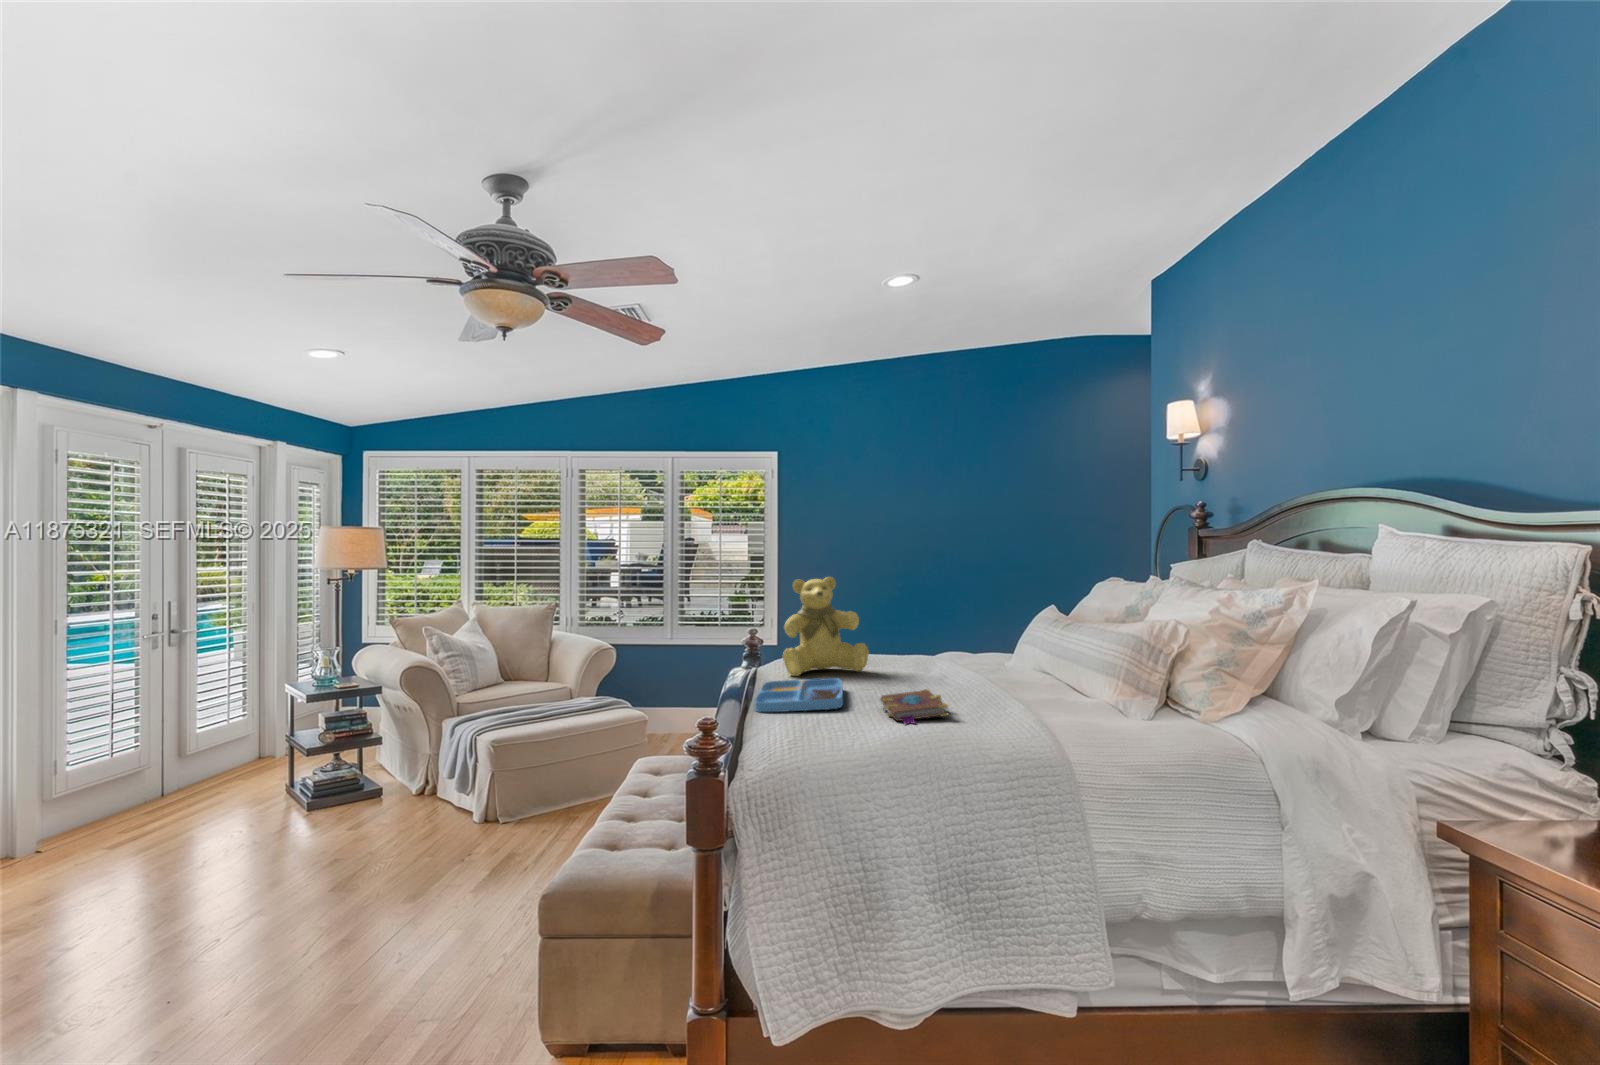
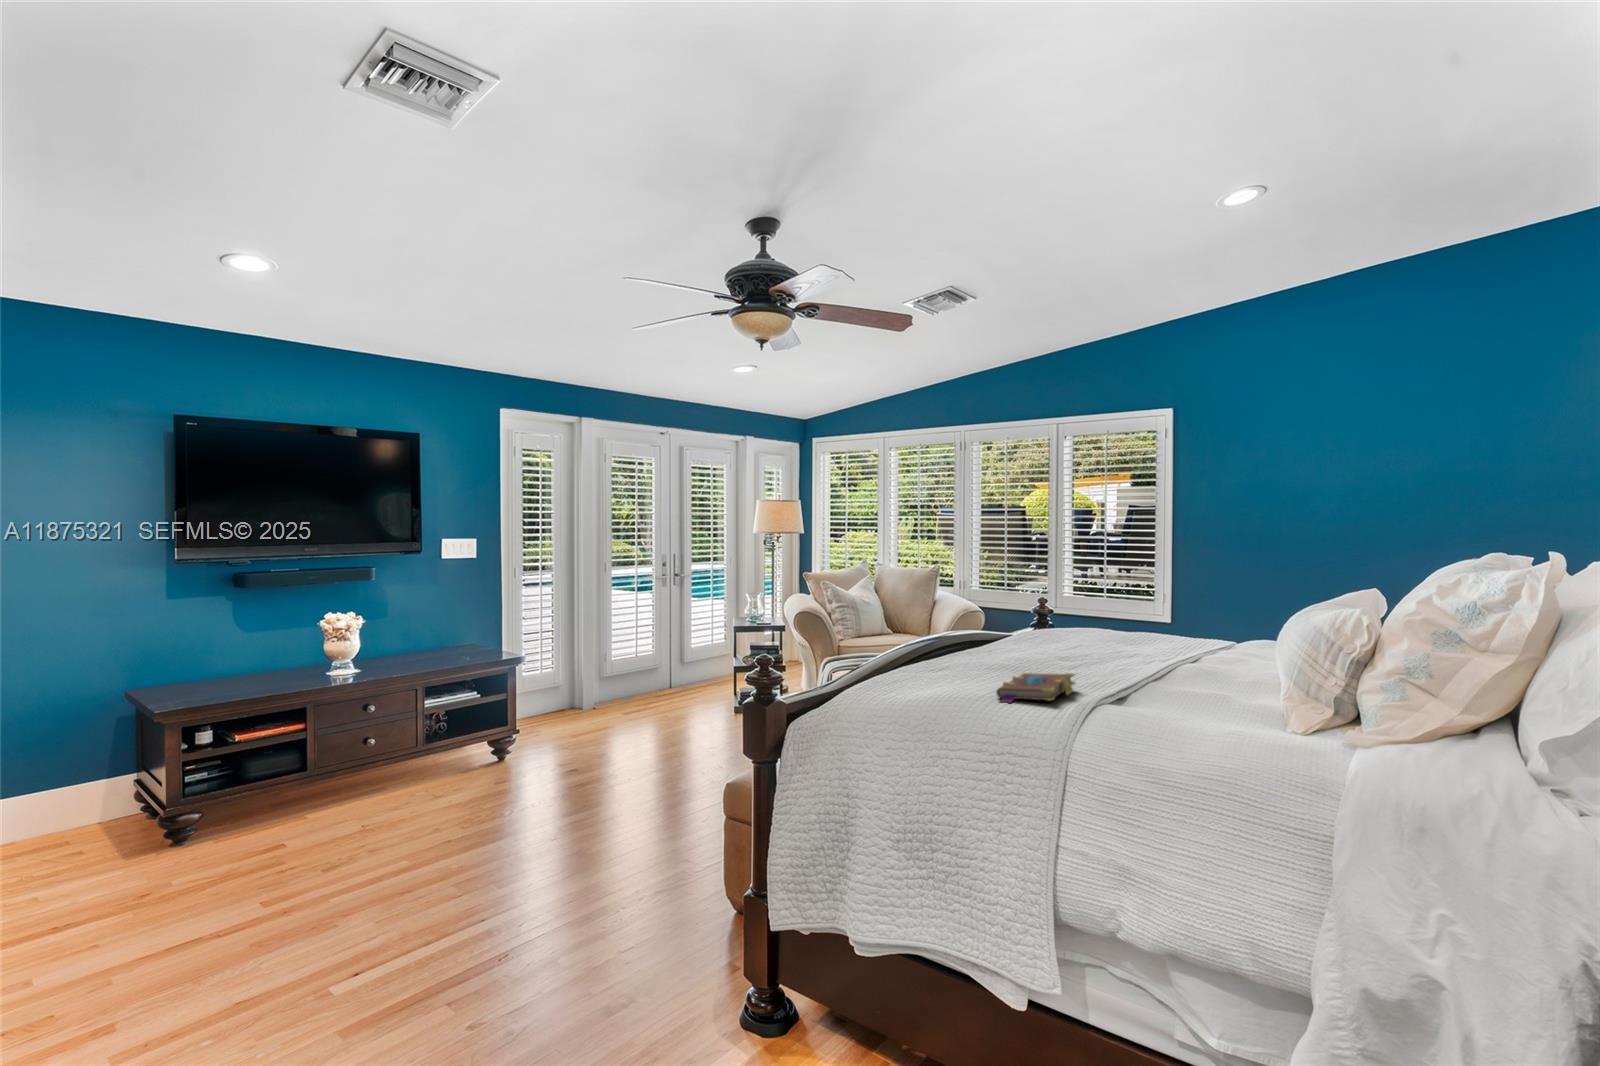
teddy bear: present [783,577,869,676] -> none [1012,551,1106,653]
tray: present [755,678,843,712] -> none [910,650,1030,680]

